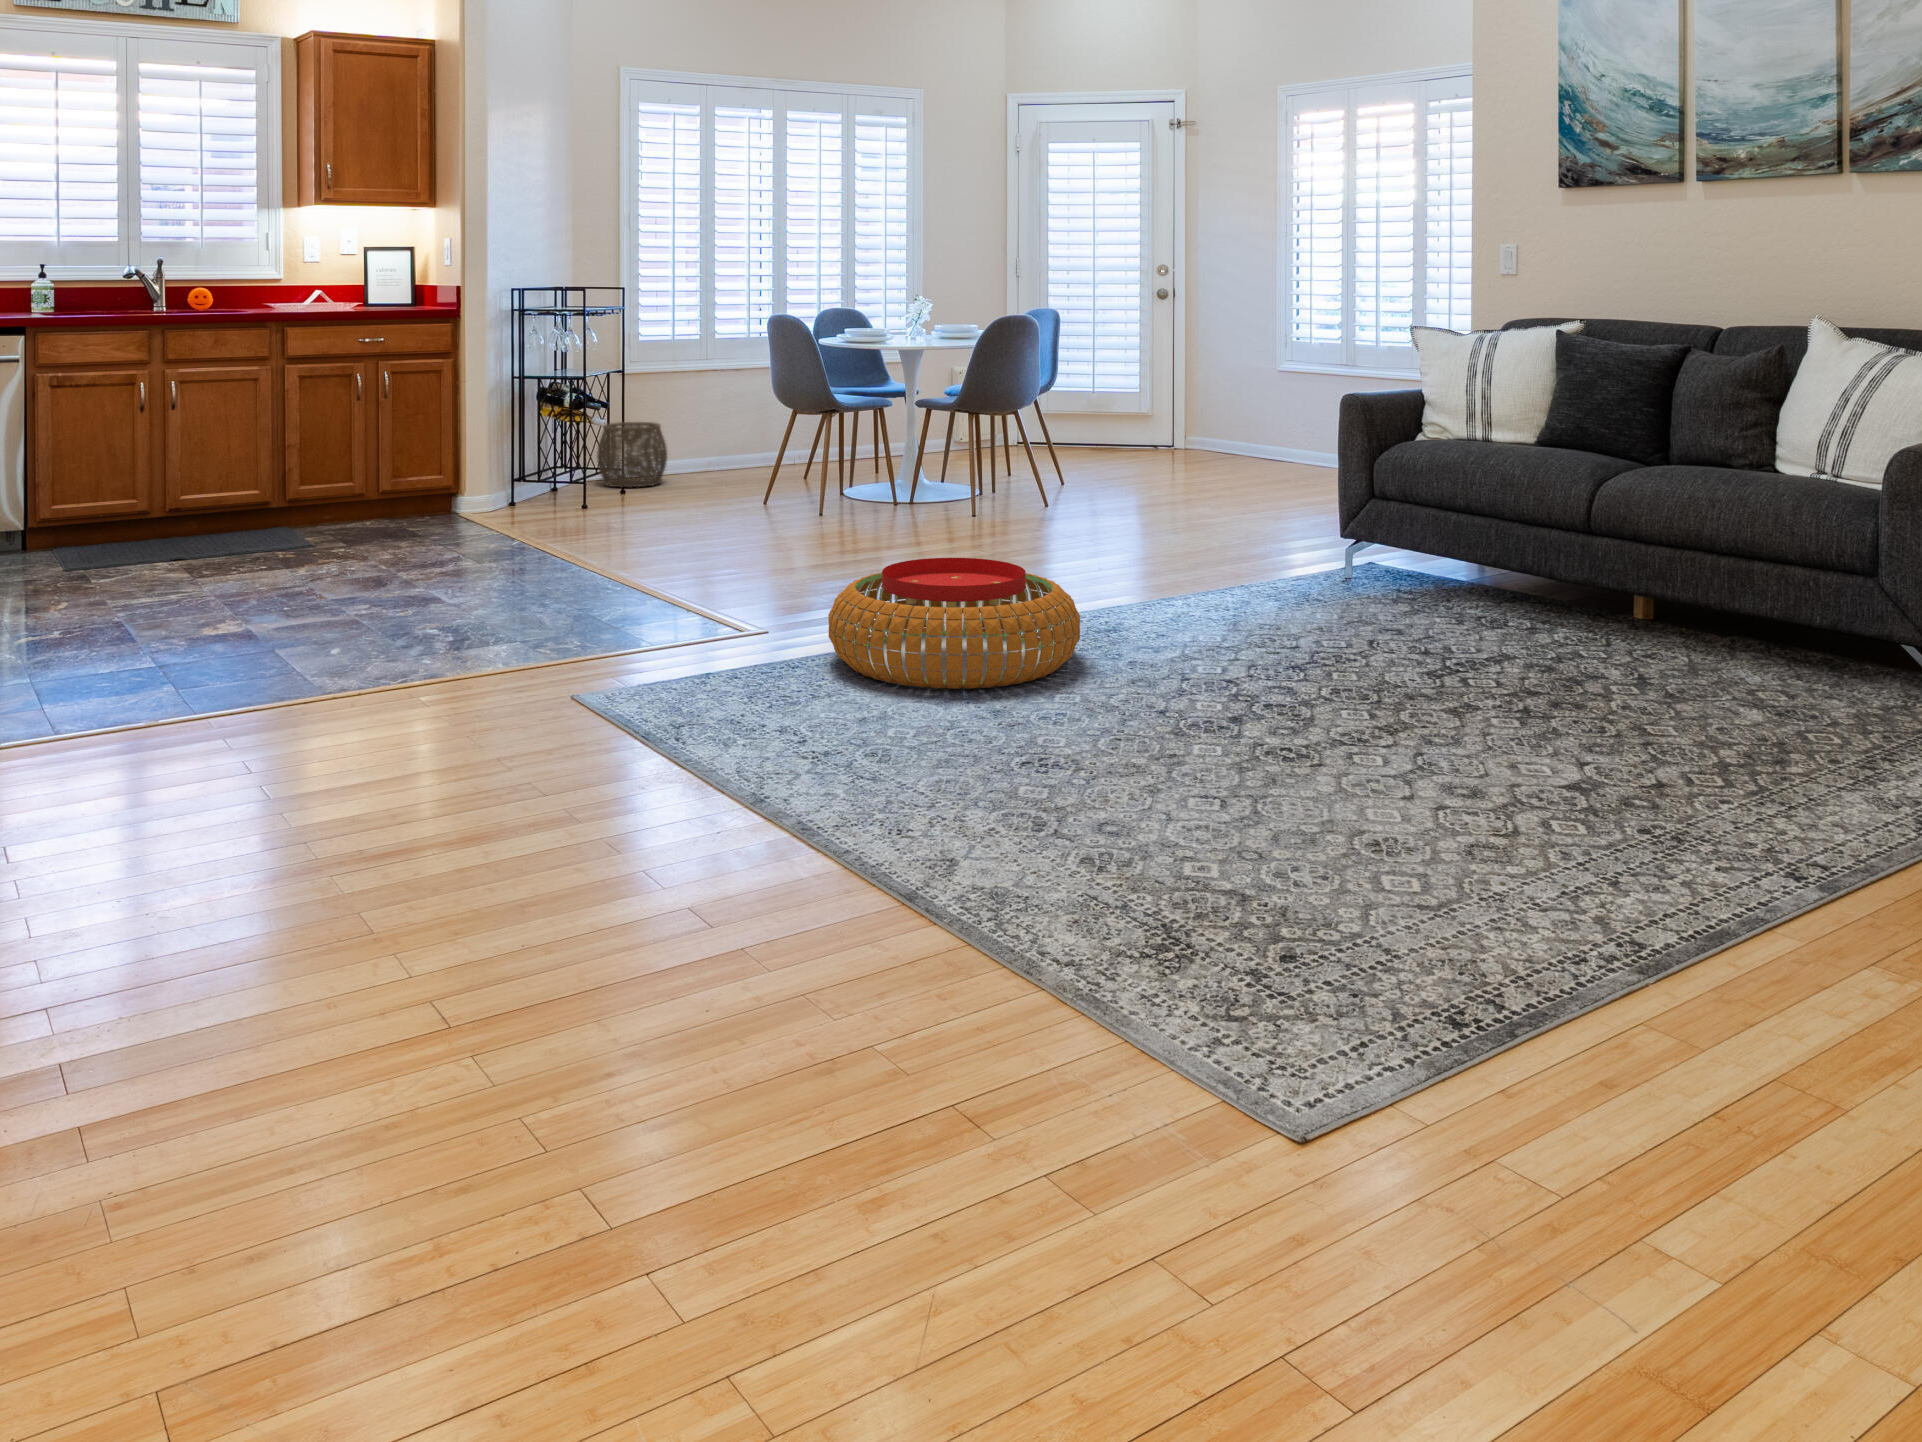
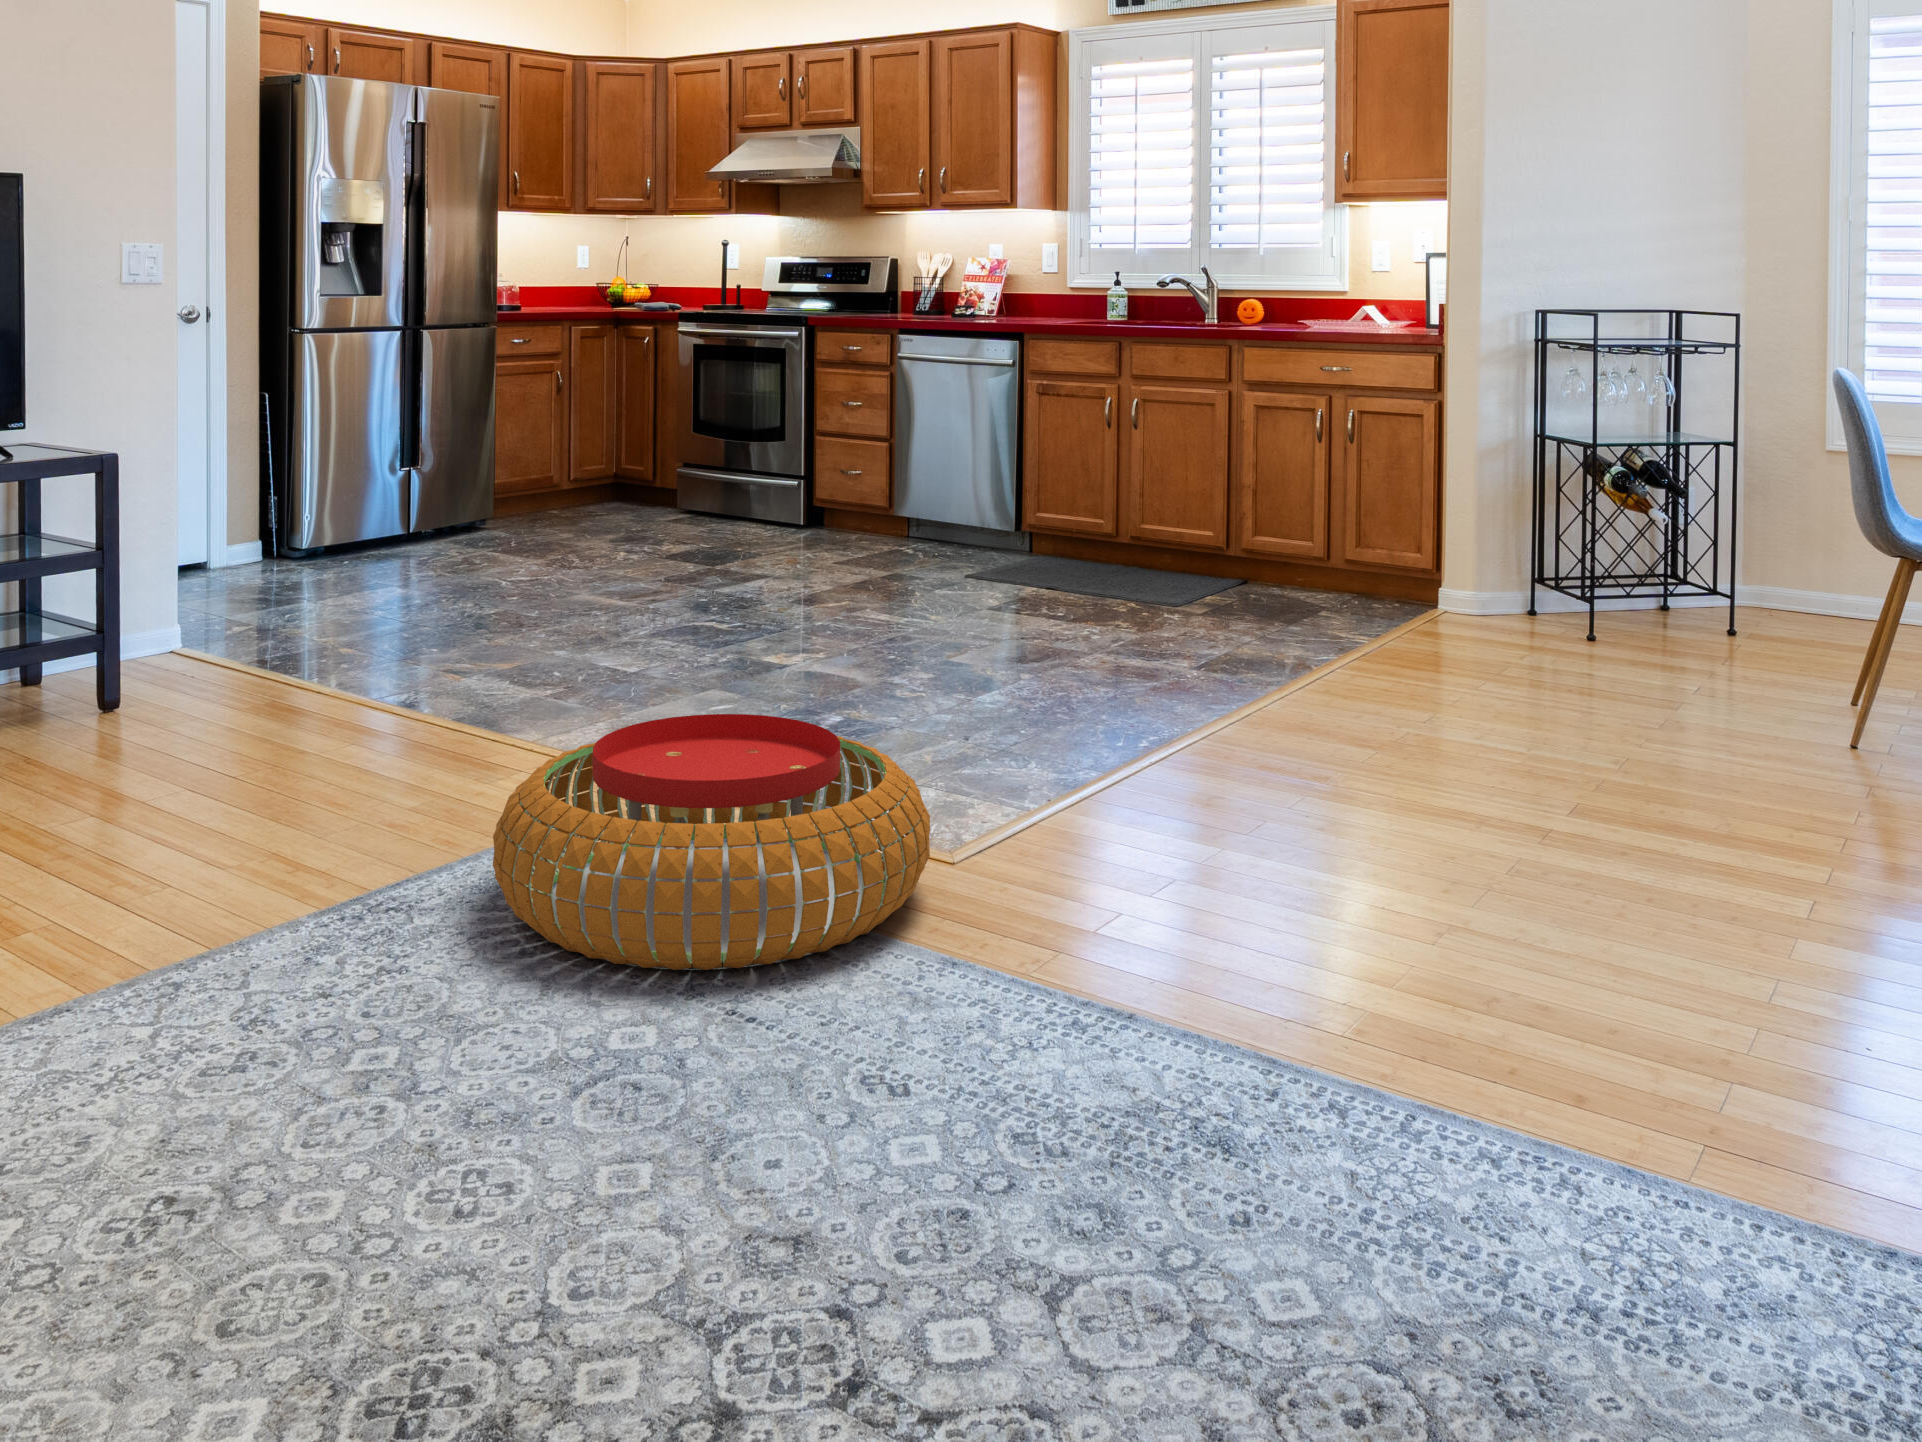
woven basket: present [597,422,668,488] -> none [1700,527,1823,636]

